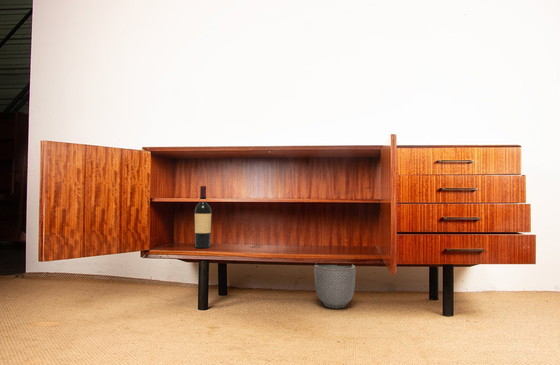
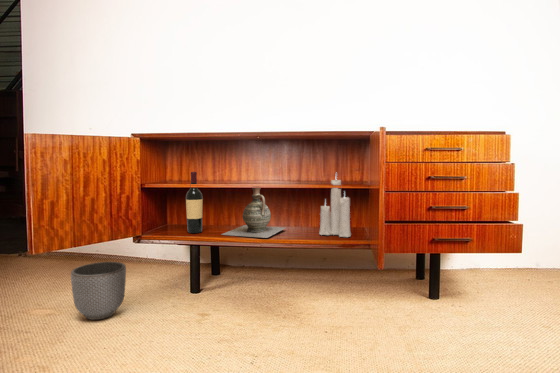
candle: none [329,184,362,252] -> present [319,179,351,237]
ceramic jug: none [229,201,296,252] -> present [222,188,285,238]
planter: present [314,265,356,309] -> present [71,262,126,320]

